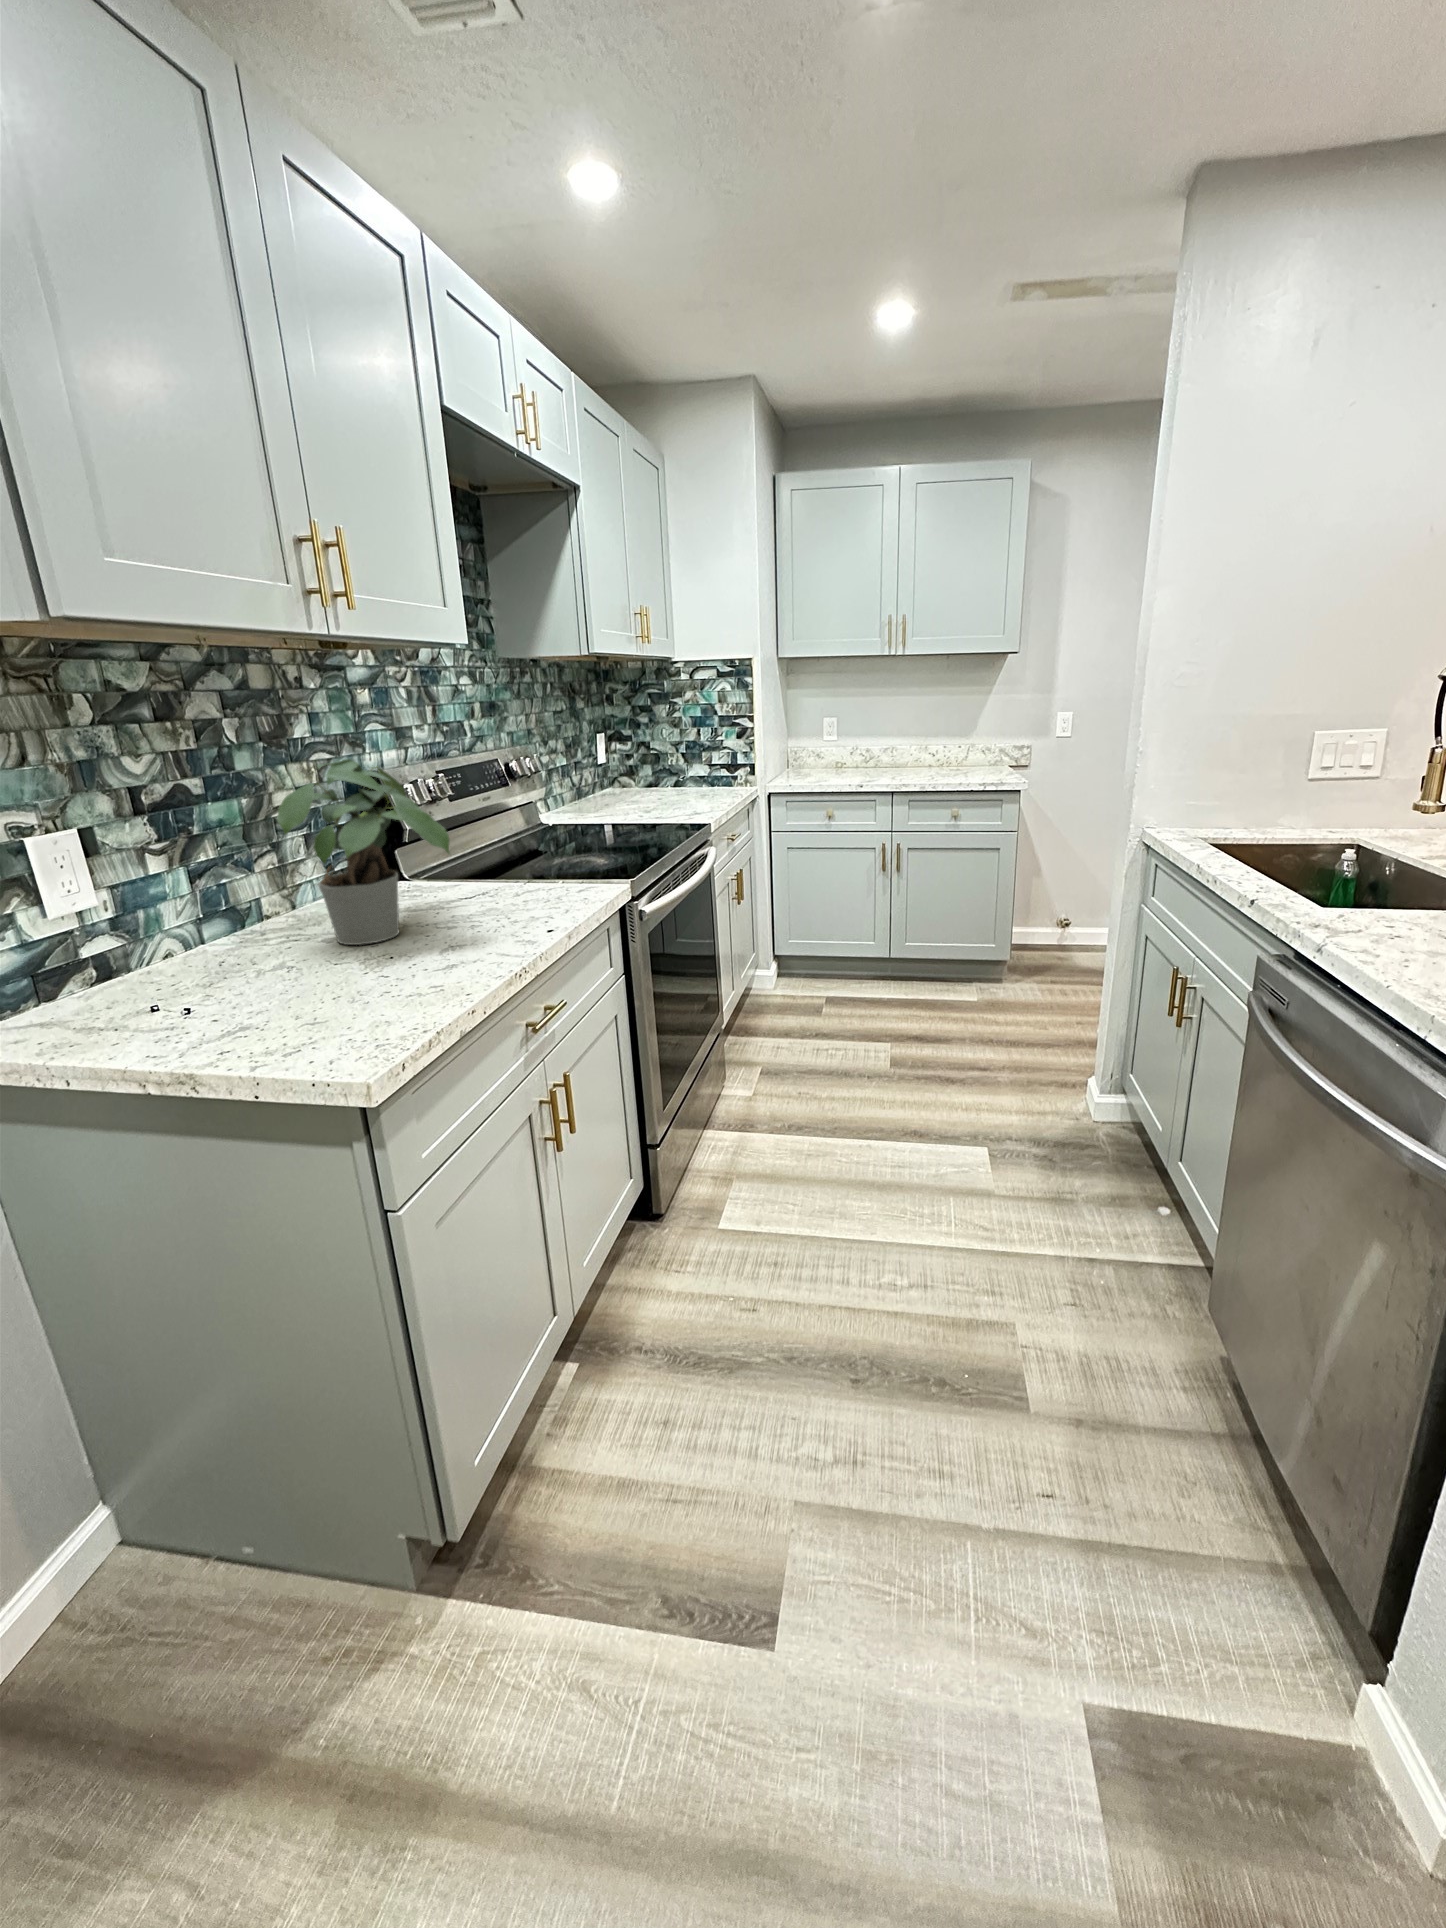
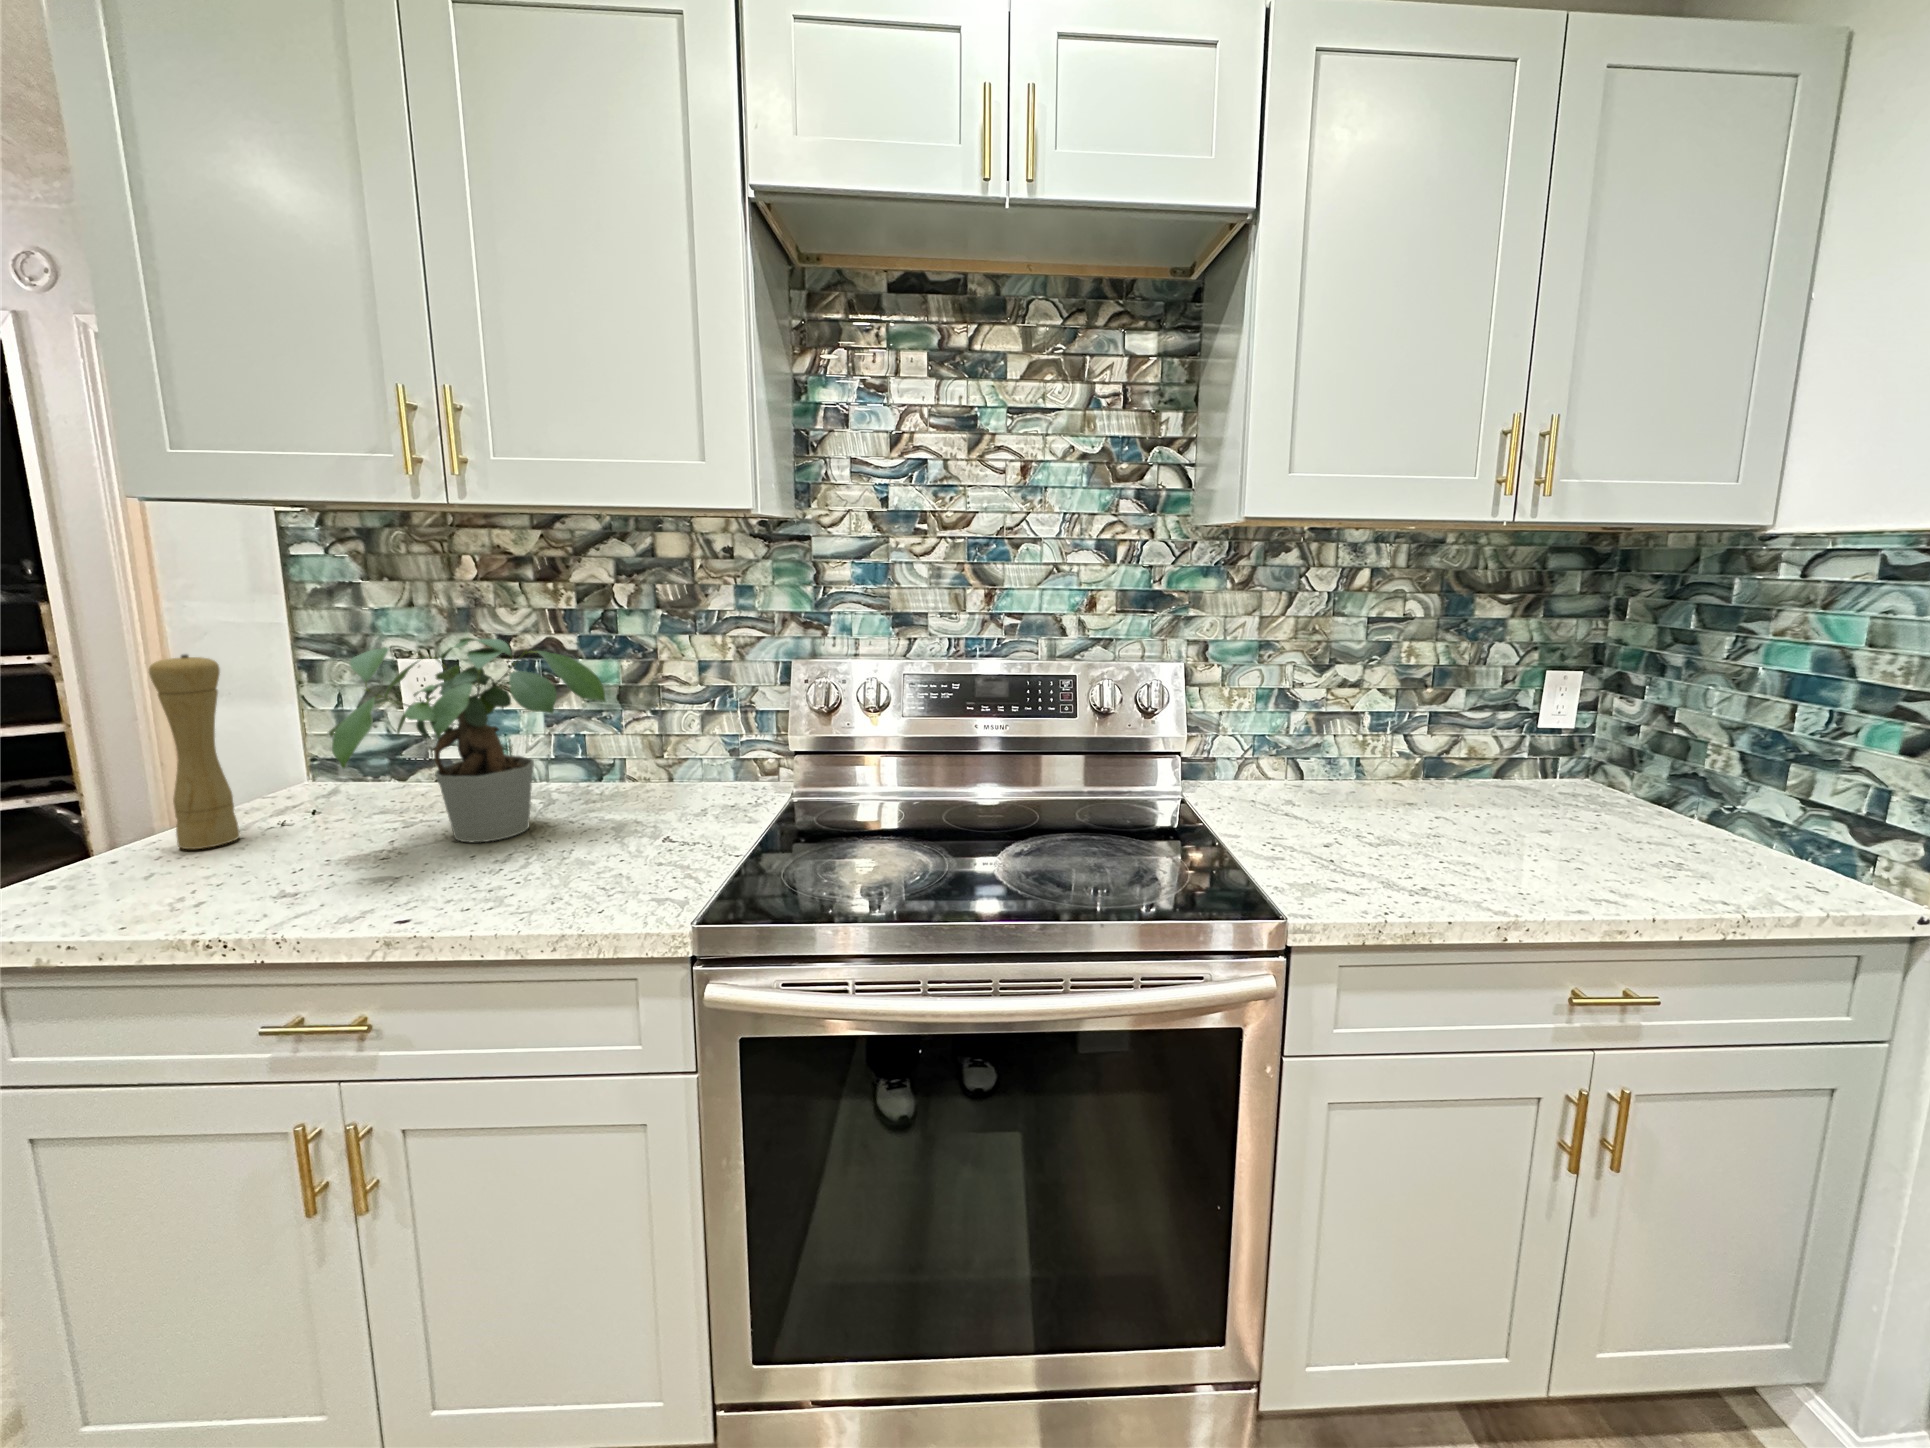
pepper mill: none [134,810,245,1034] -> present [149,654,240,849]

